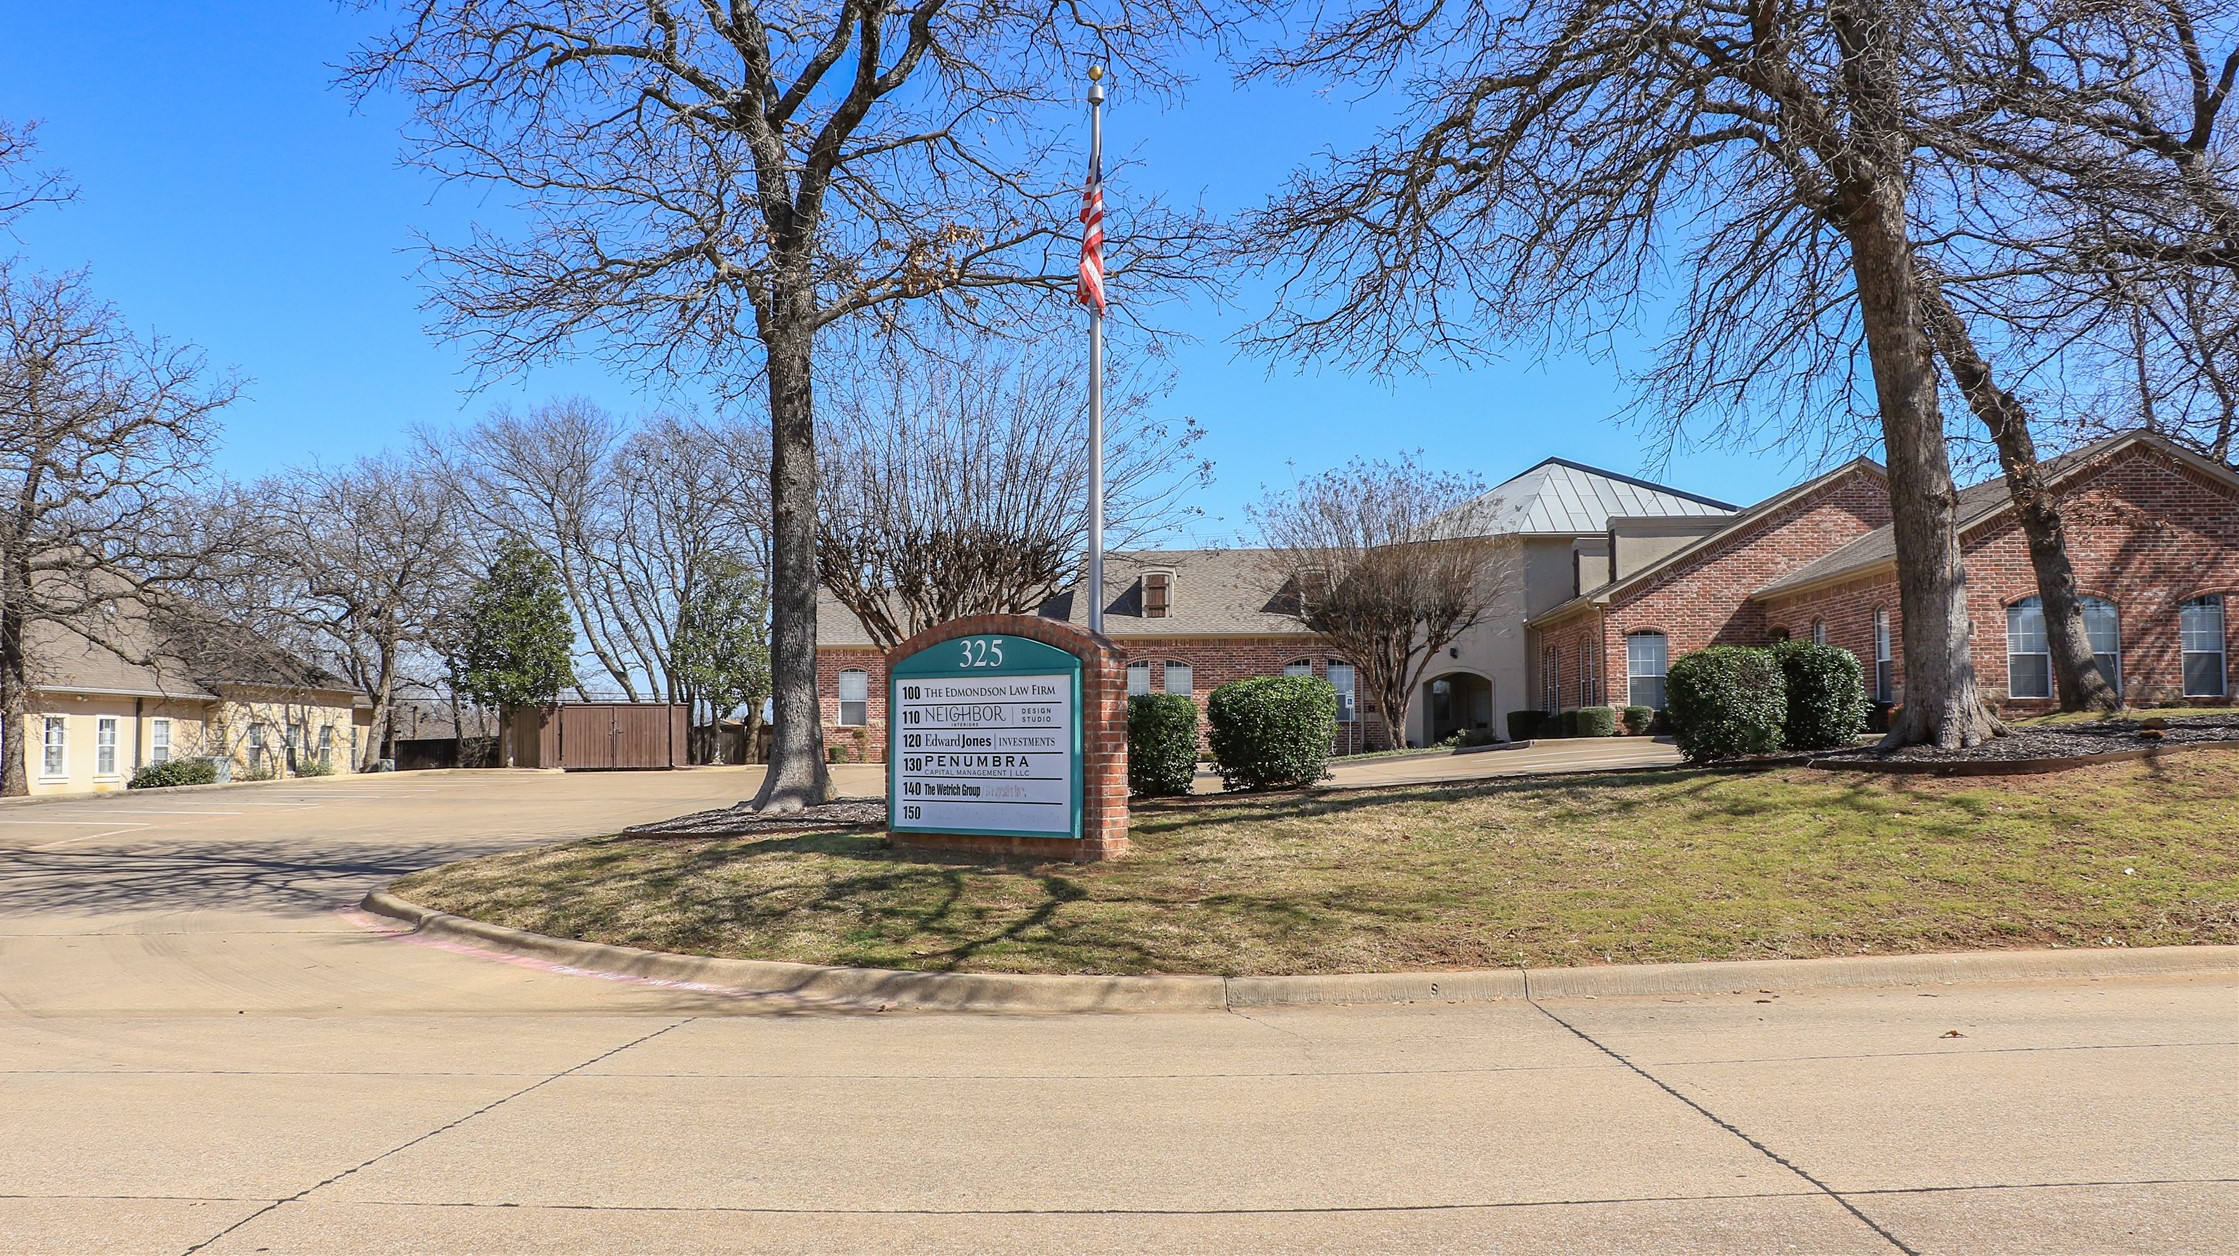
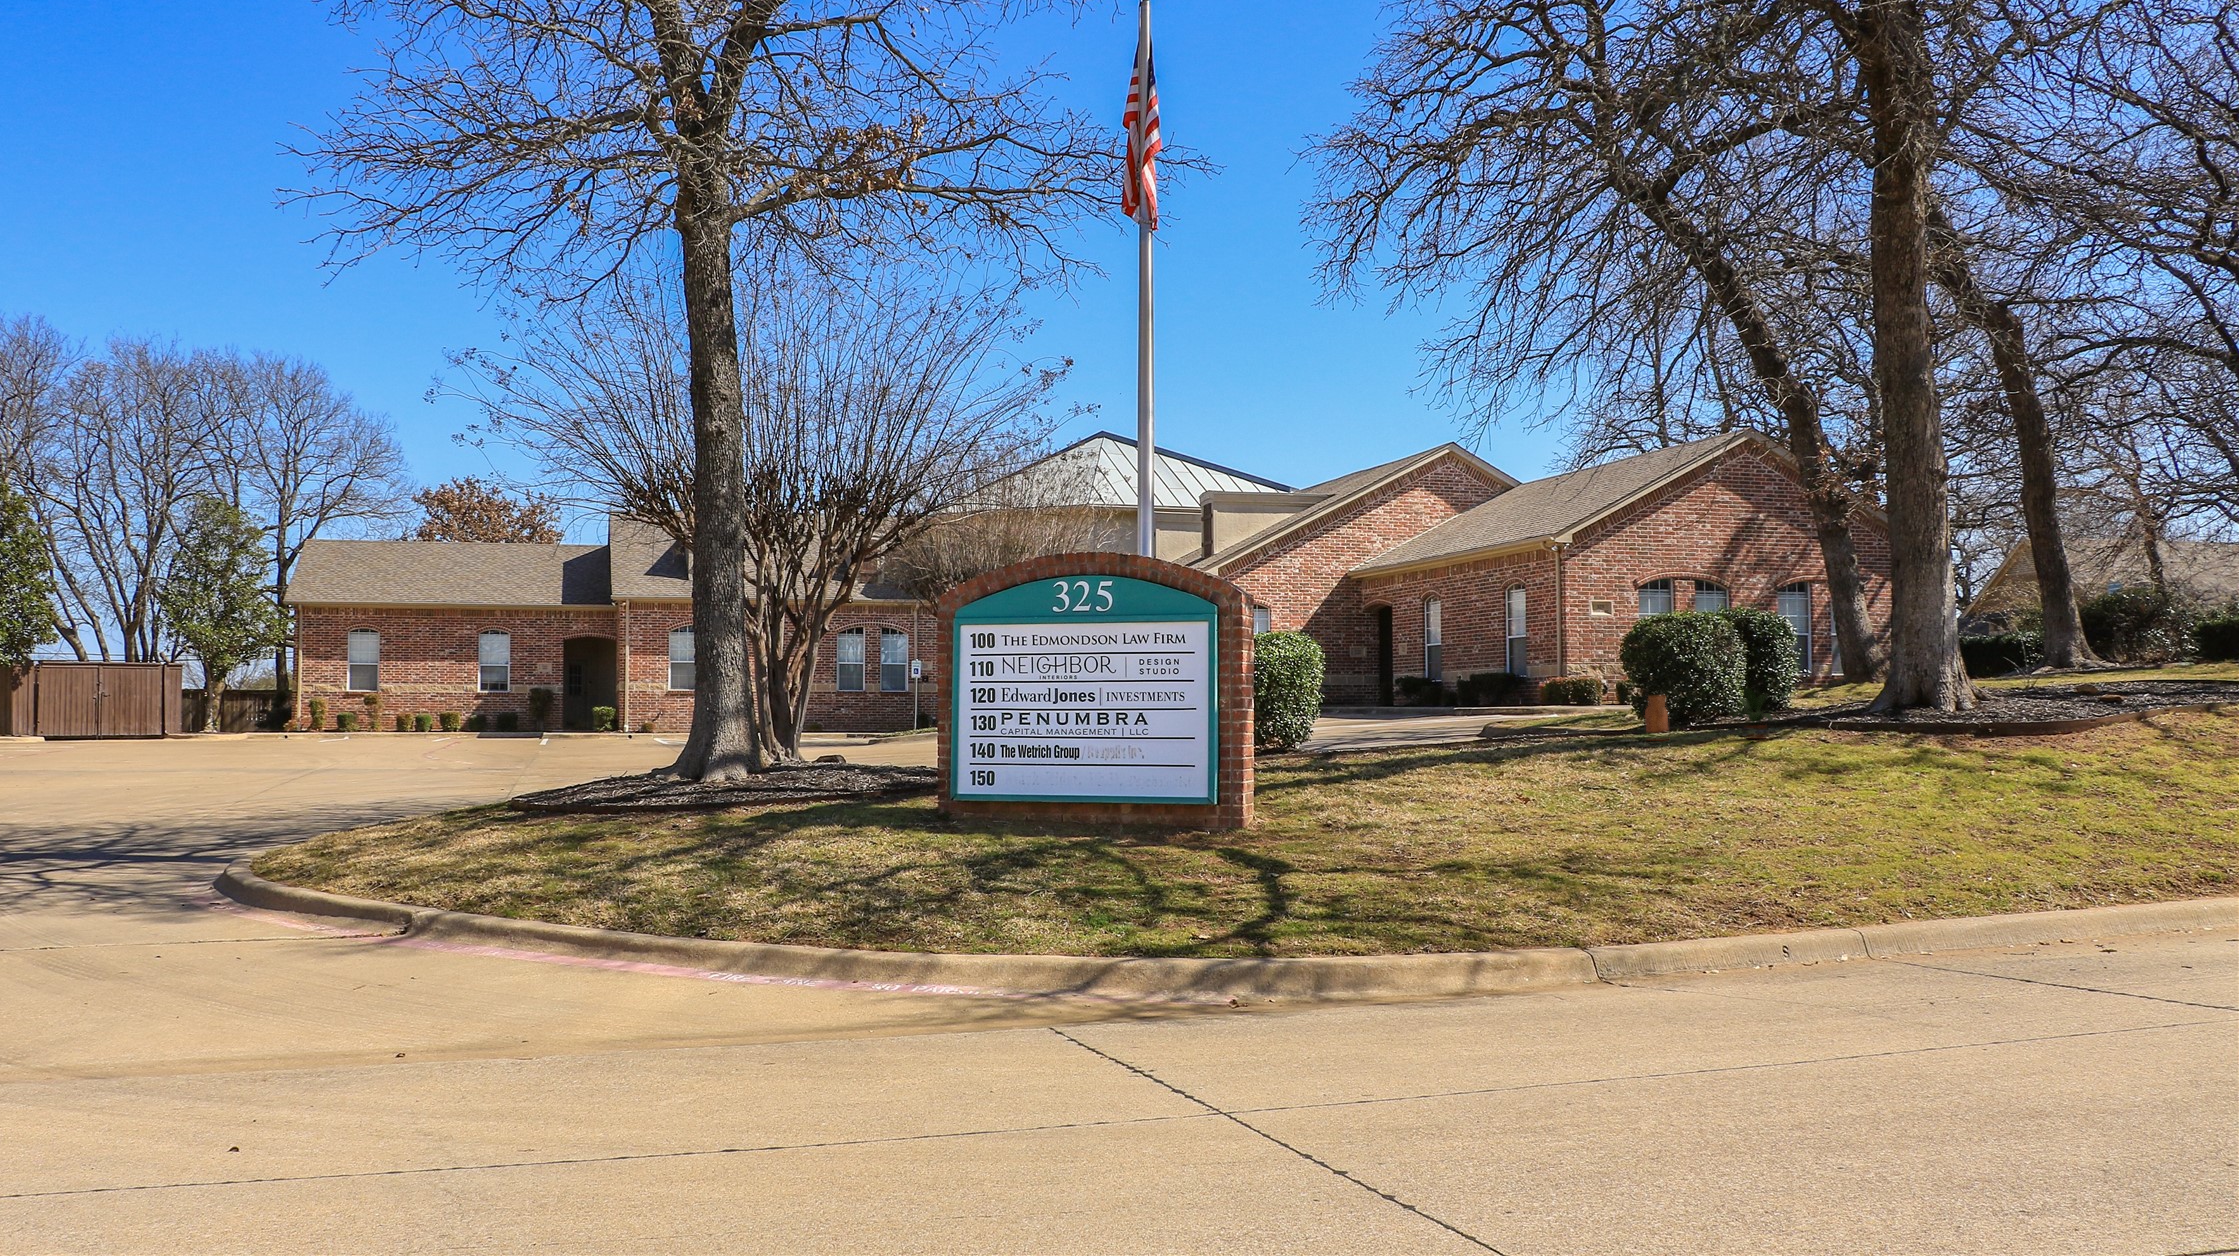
watering can: none [1658,724,1682,768] -> present [1645,695,1668,741]

